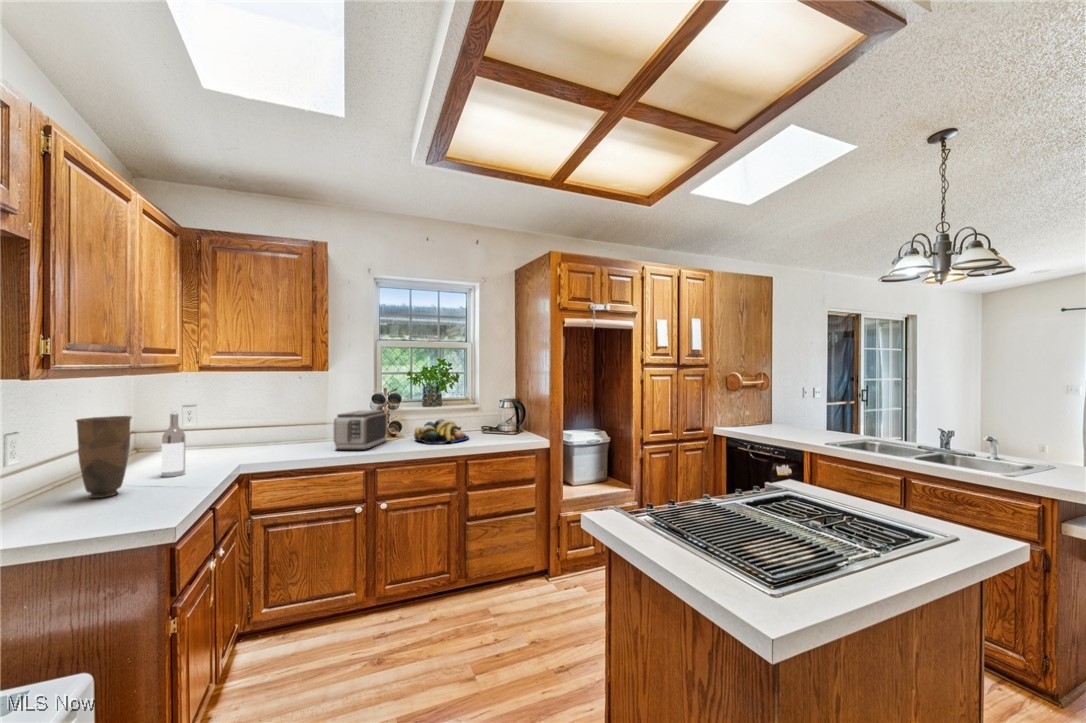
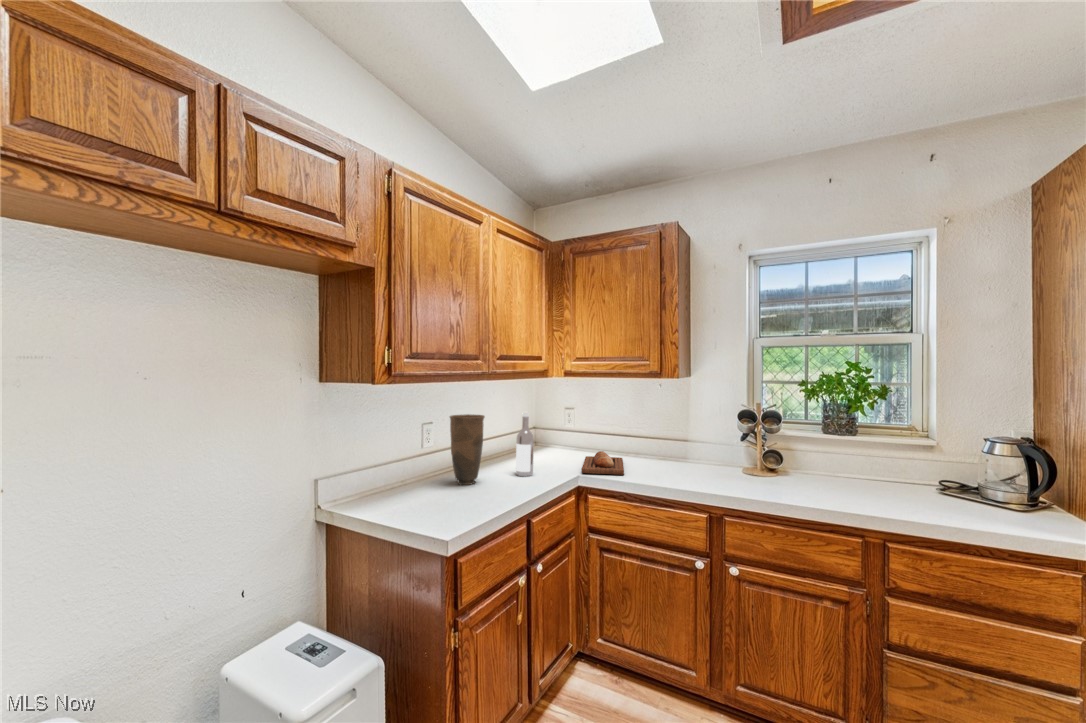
toaster: present [334,410,387,450] -> none [678,430,755,485]
fruit bowl: present [414,419,469,444] -> none [795,458,900,502]
bread loaf: none [226,442,285,462] -> present [582,451,624,475]

